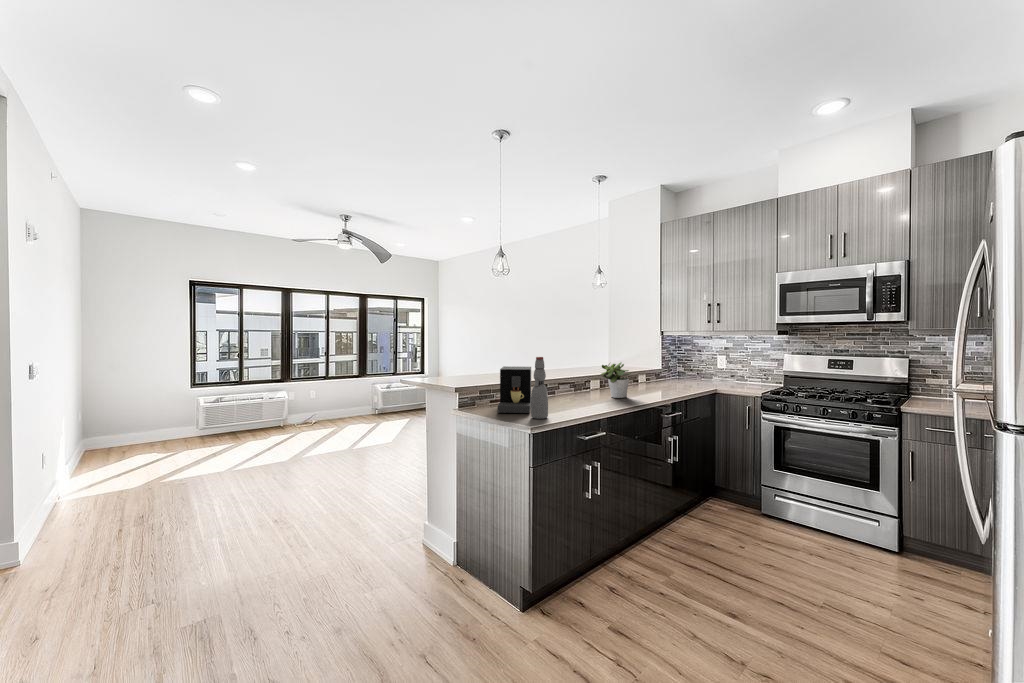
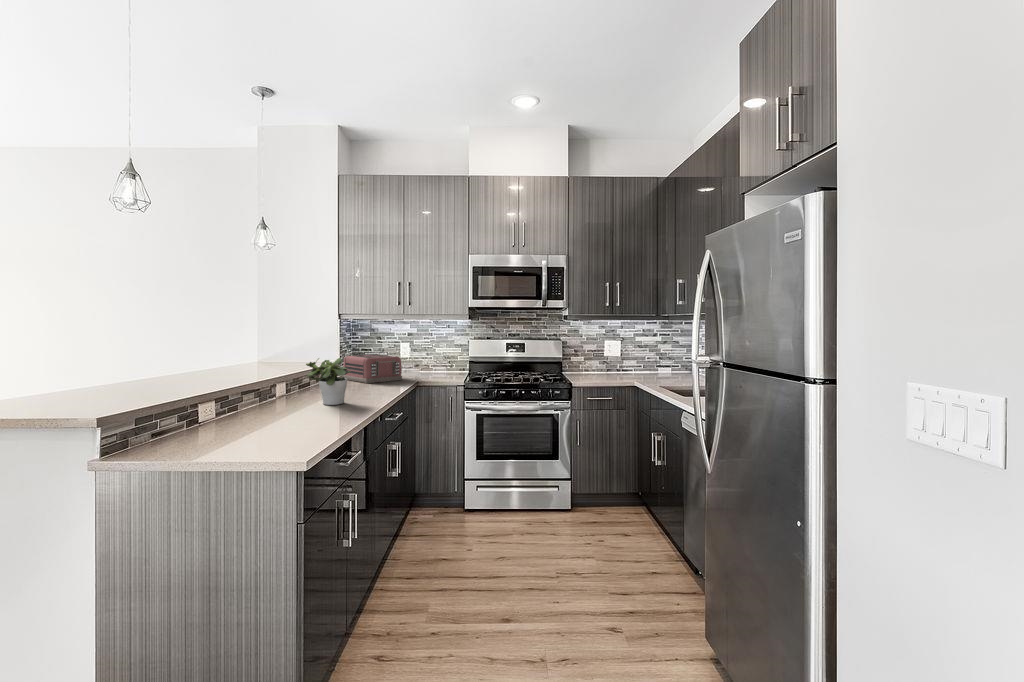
bottle: present [531,357,548,419] -> none [270,360,298,456]
toaster: none [656,364,705,387] -> present [343,354,402,383]
coffee maker: present [498,366,531,413] -> none [174,373,256,457]

